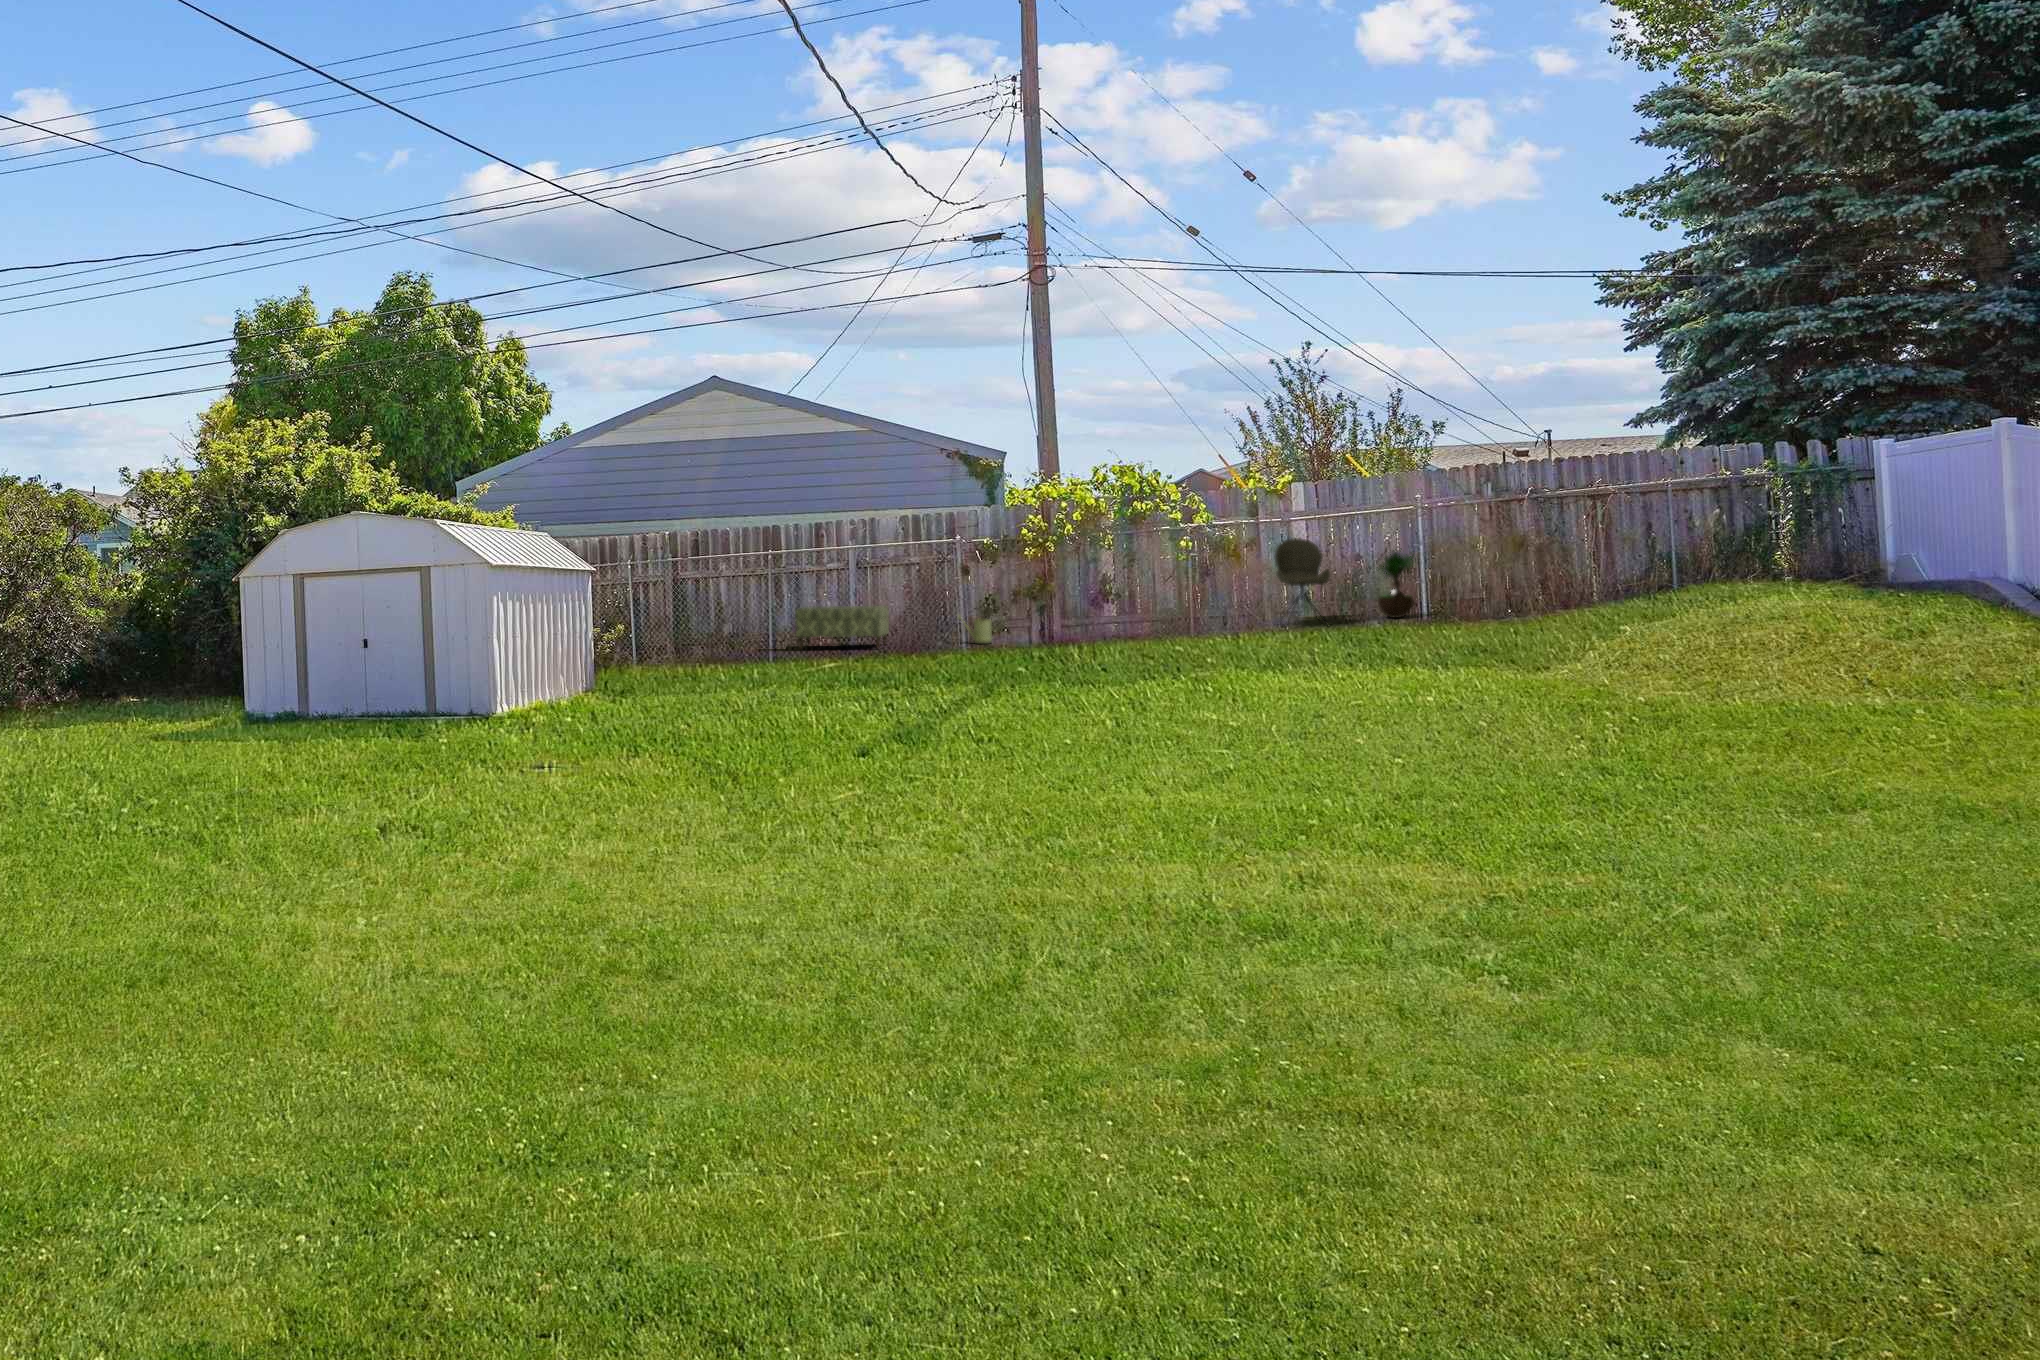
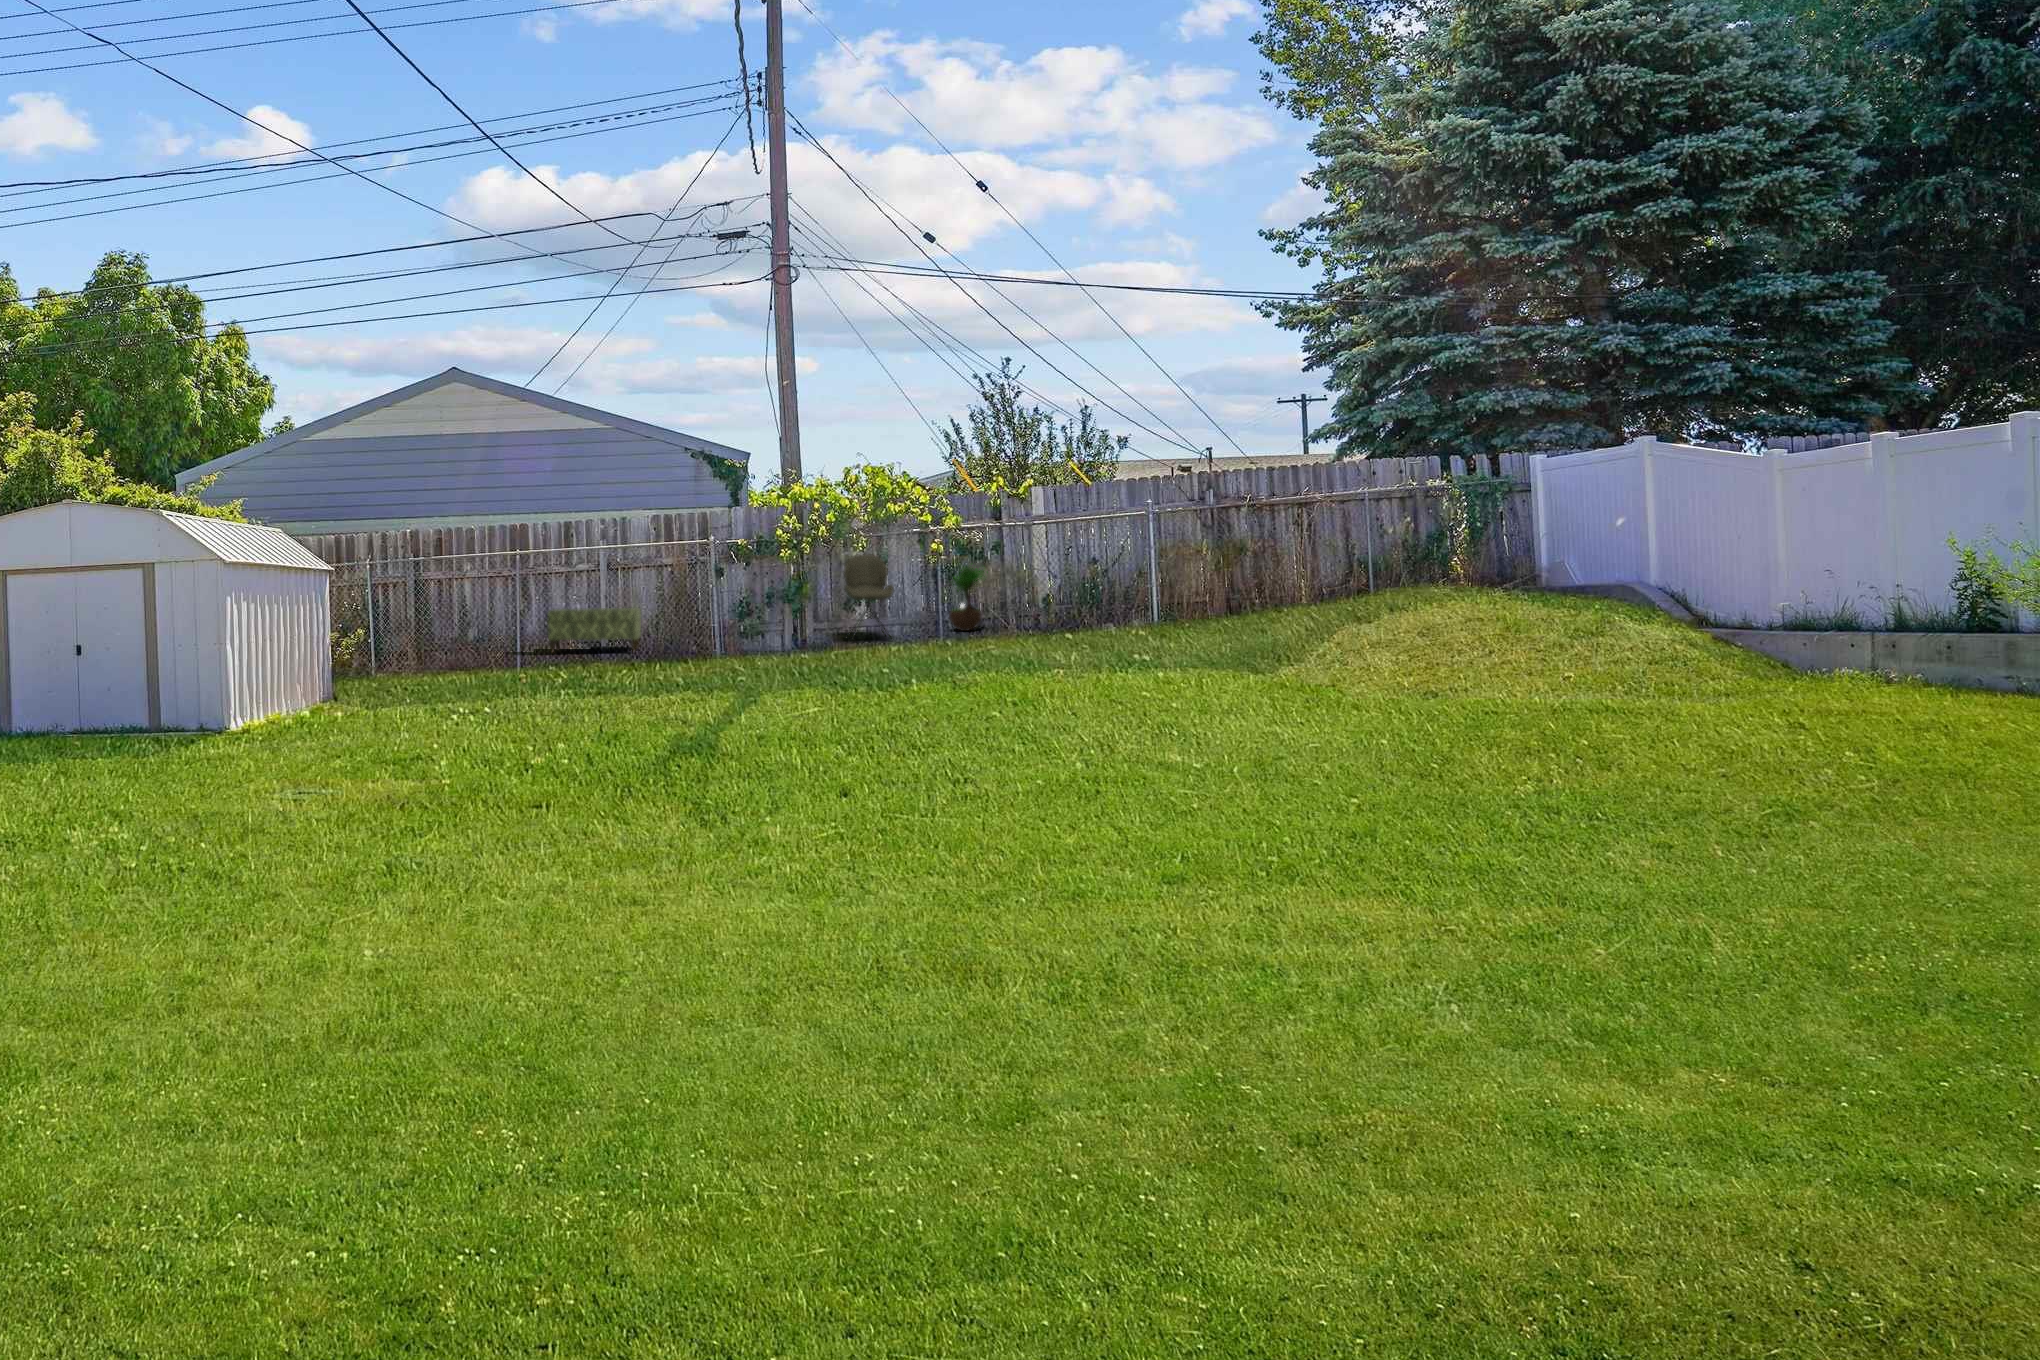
chair: present [1275,538,1330,626] -> present [844,554,894,631]
potted tree: present [1372,548,1414,618] -> present [949,565,985,631]
watering can: present [957,616,992,644] -> none [709,612,750,647]

